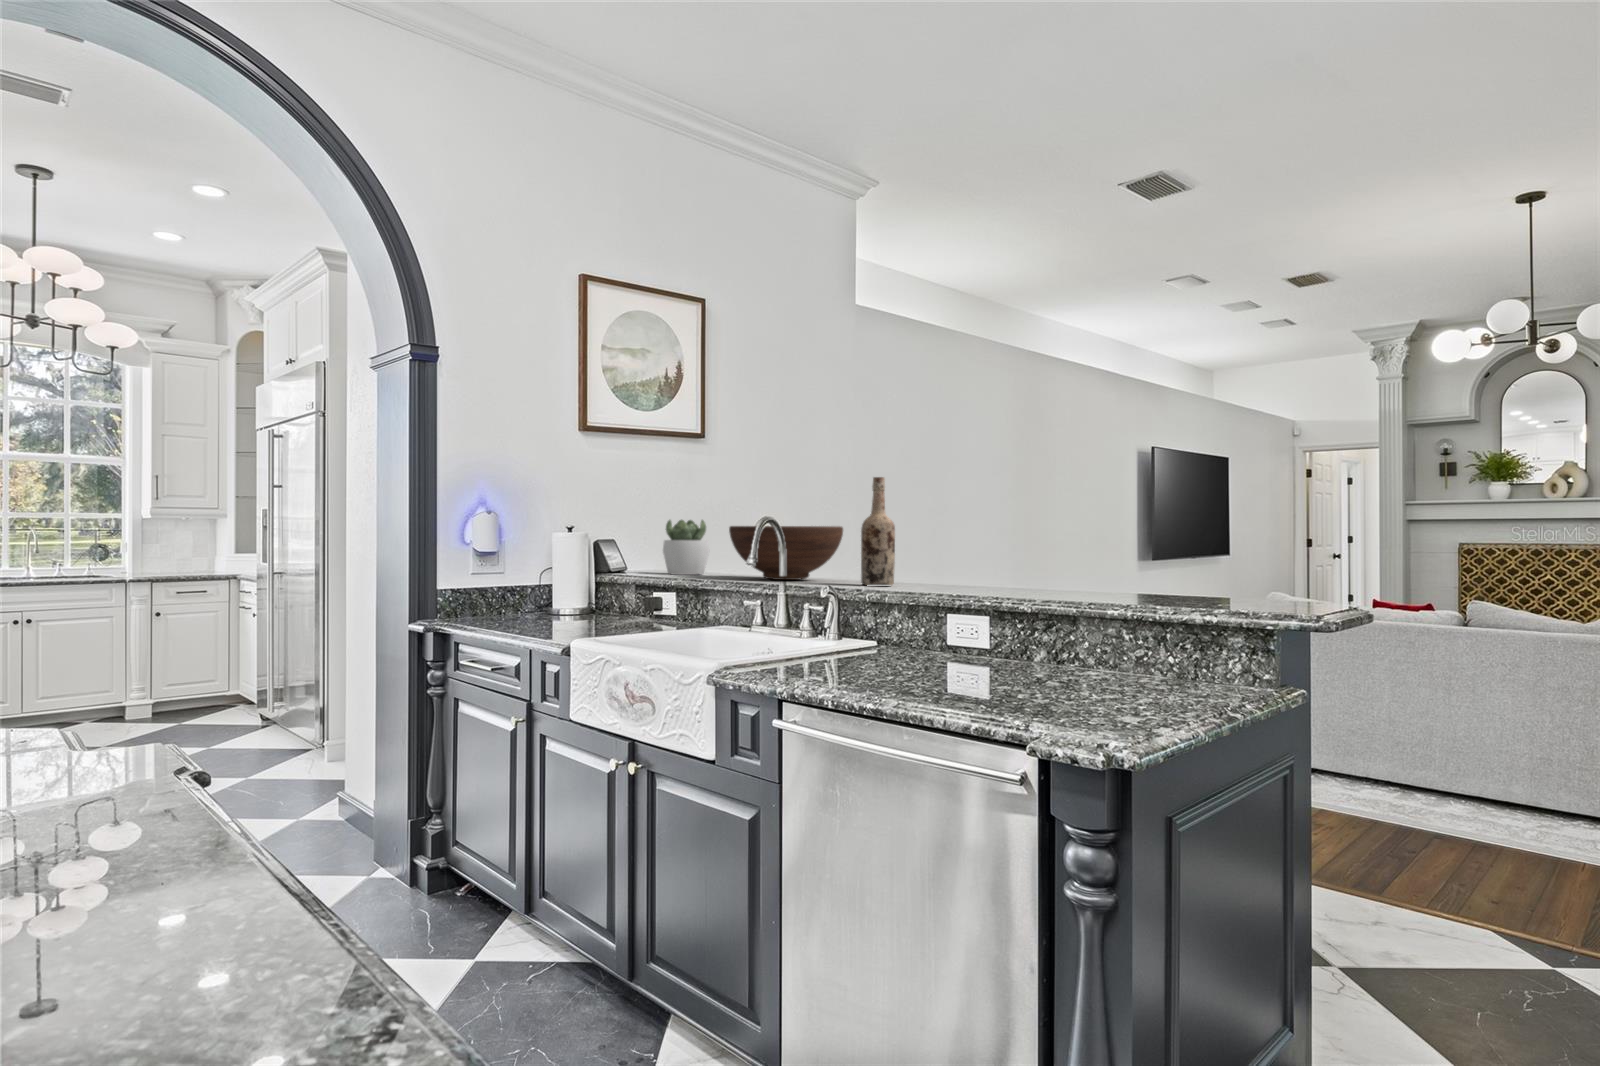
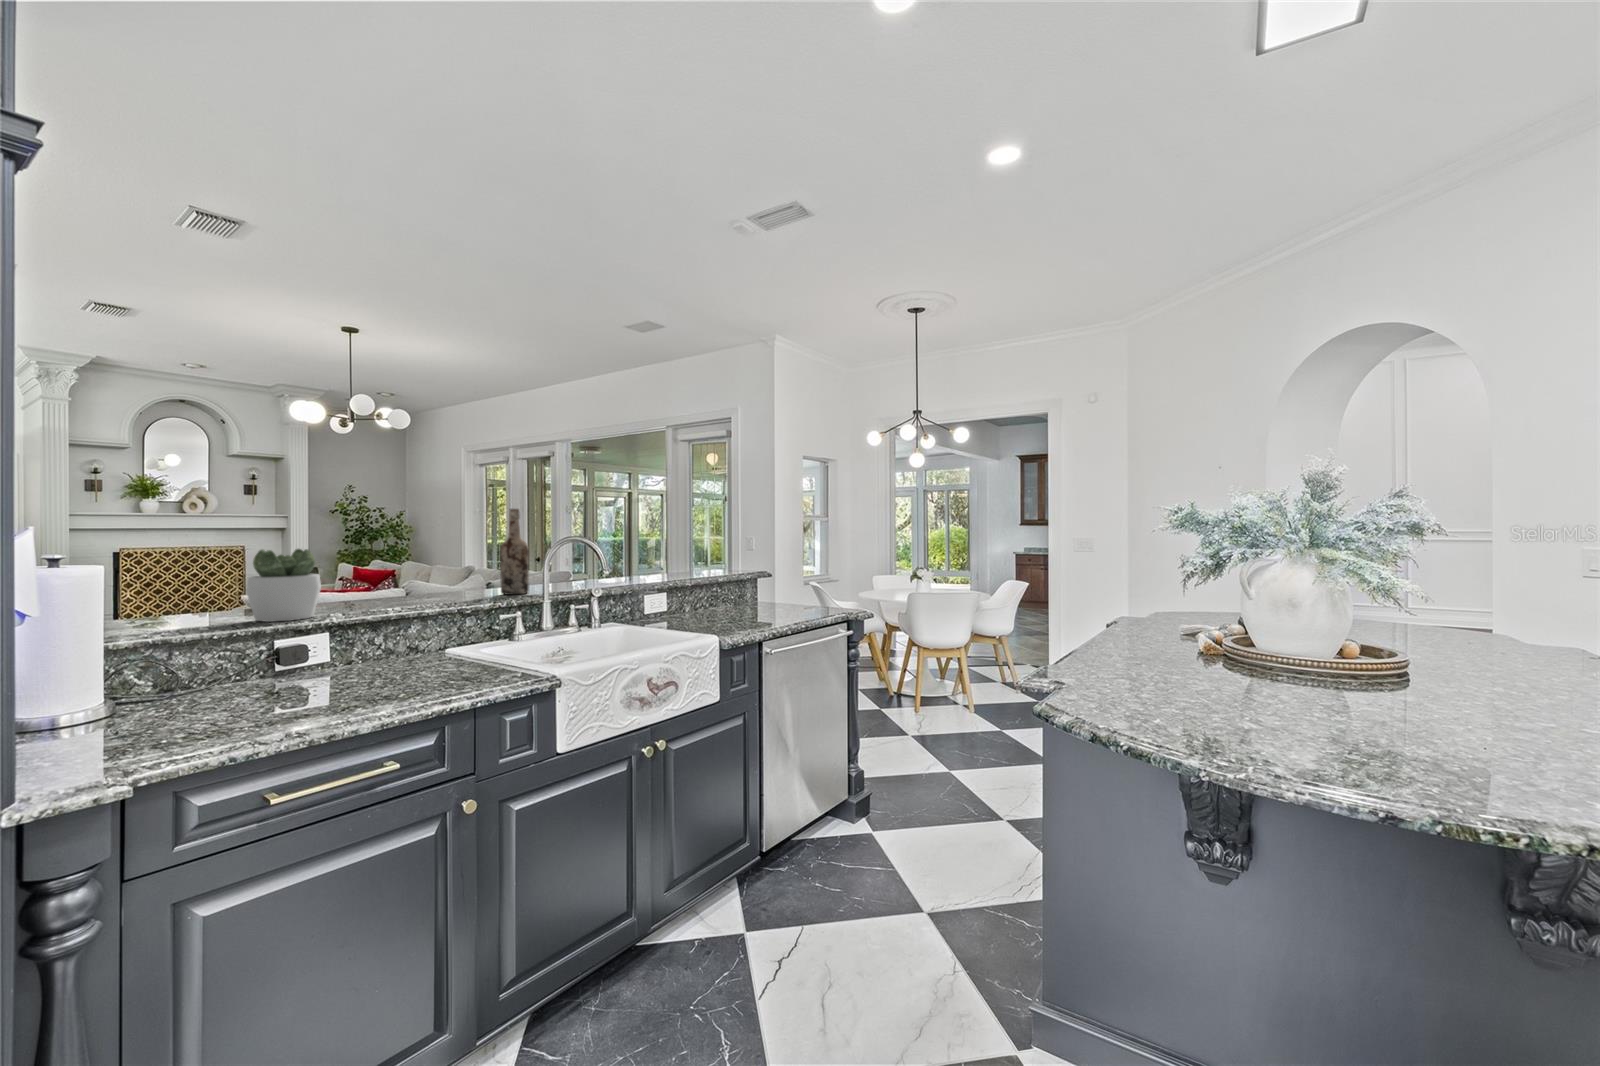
fruit bowl: present [729,526,843,580] -> none [354,549,482,604]

